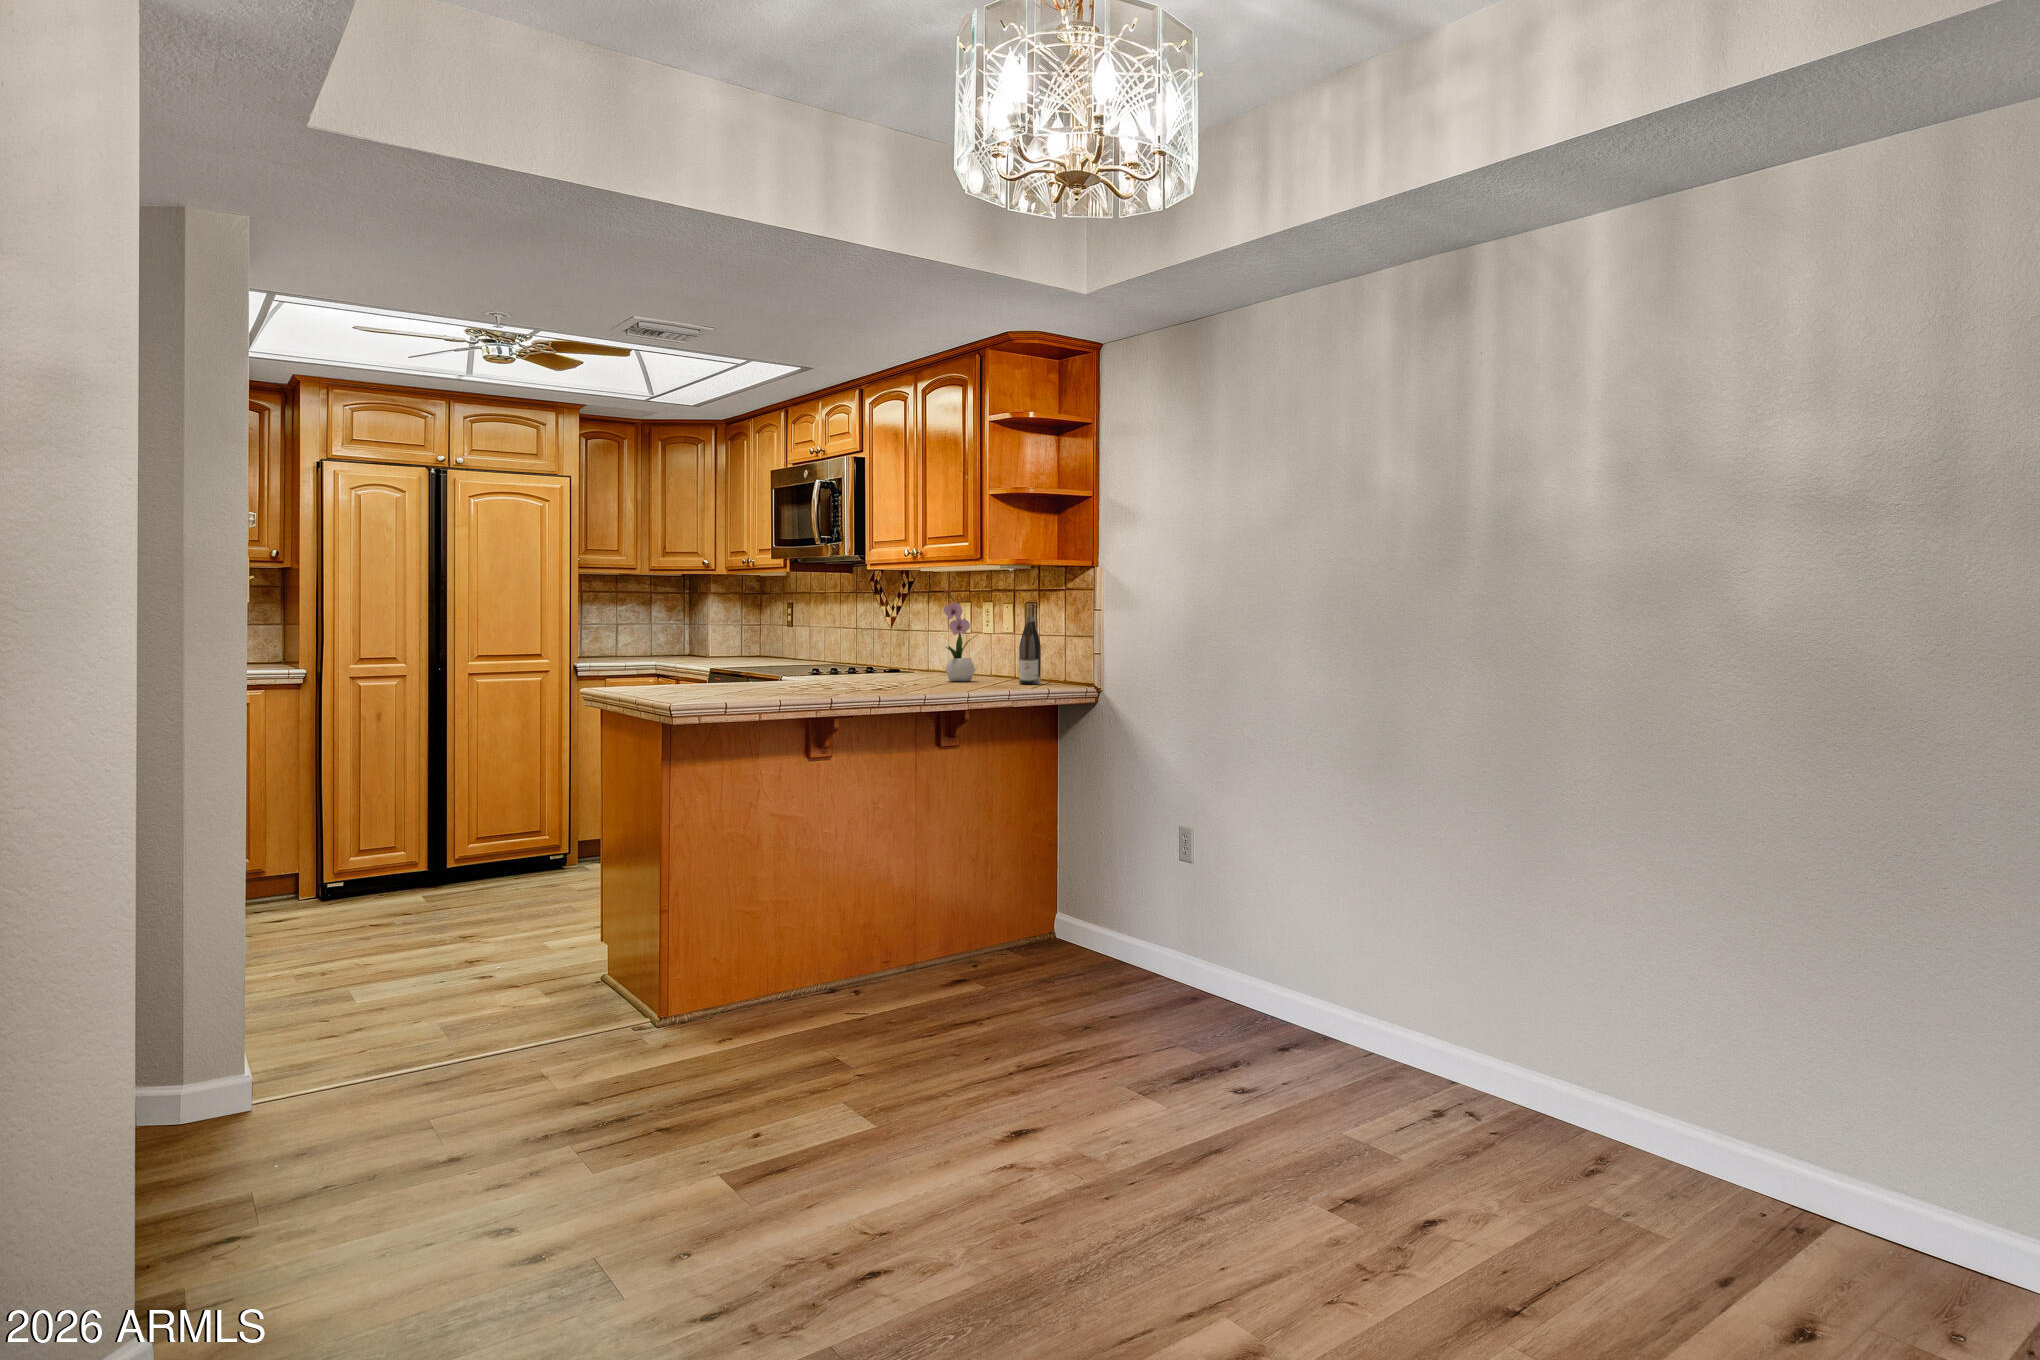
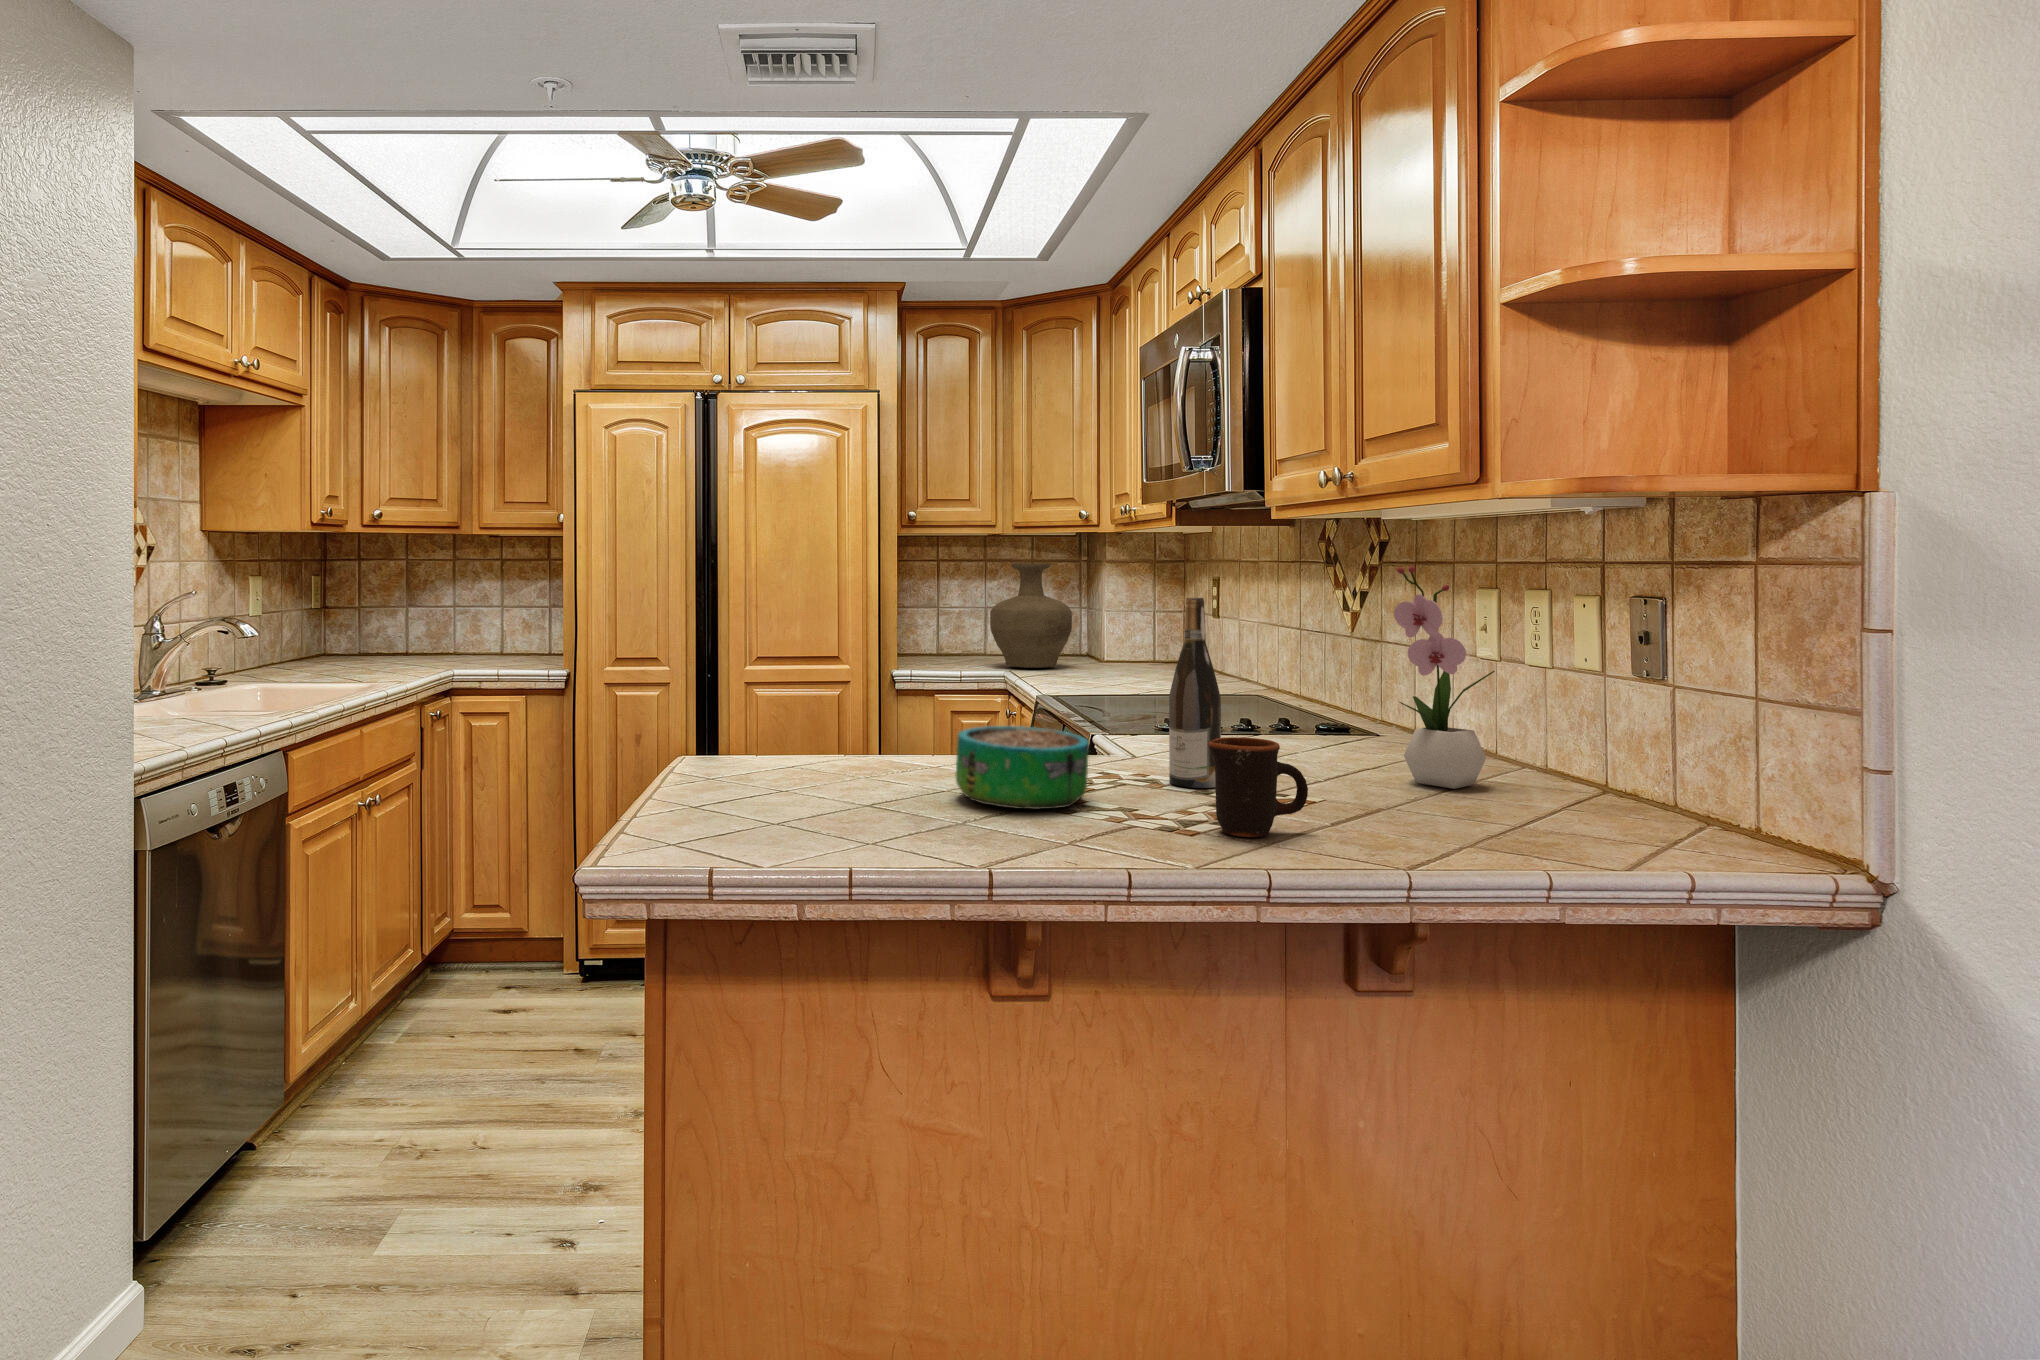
vase: none [634,591,695,664] -> present [990,563,1072,668]
wine bottle: present [1019,604,1041,684] -> present [1169,598,1221,788]
mug: none [894,654,928,690] -> present [1208,737,1308,837]
decorative bowl: none [773,660,836,690] -> present [956,726,1089,809]

